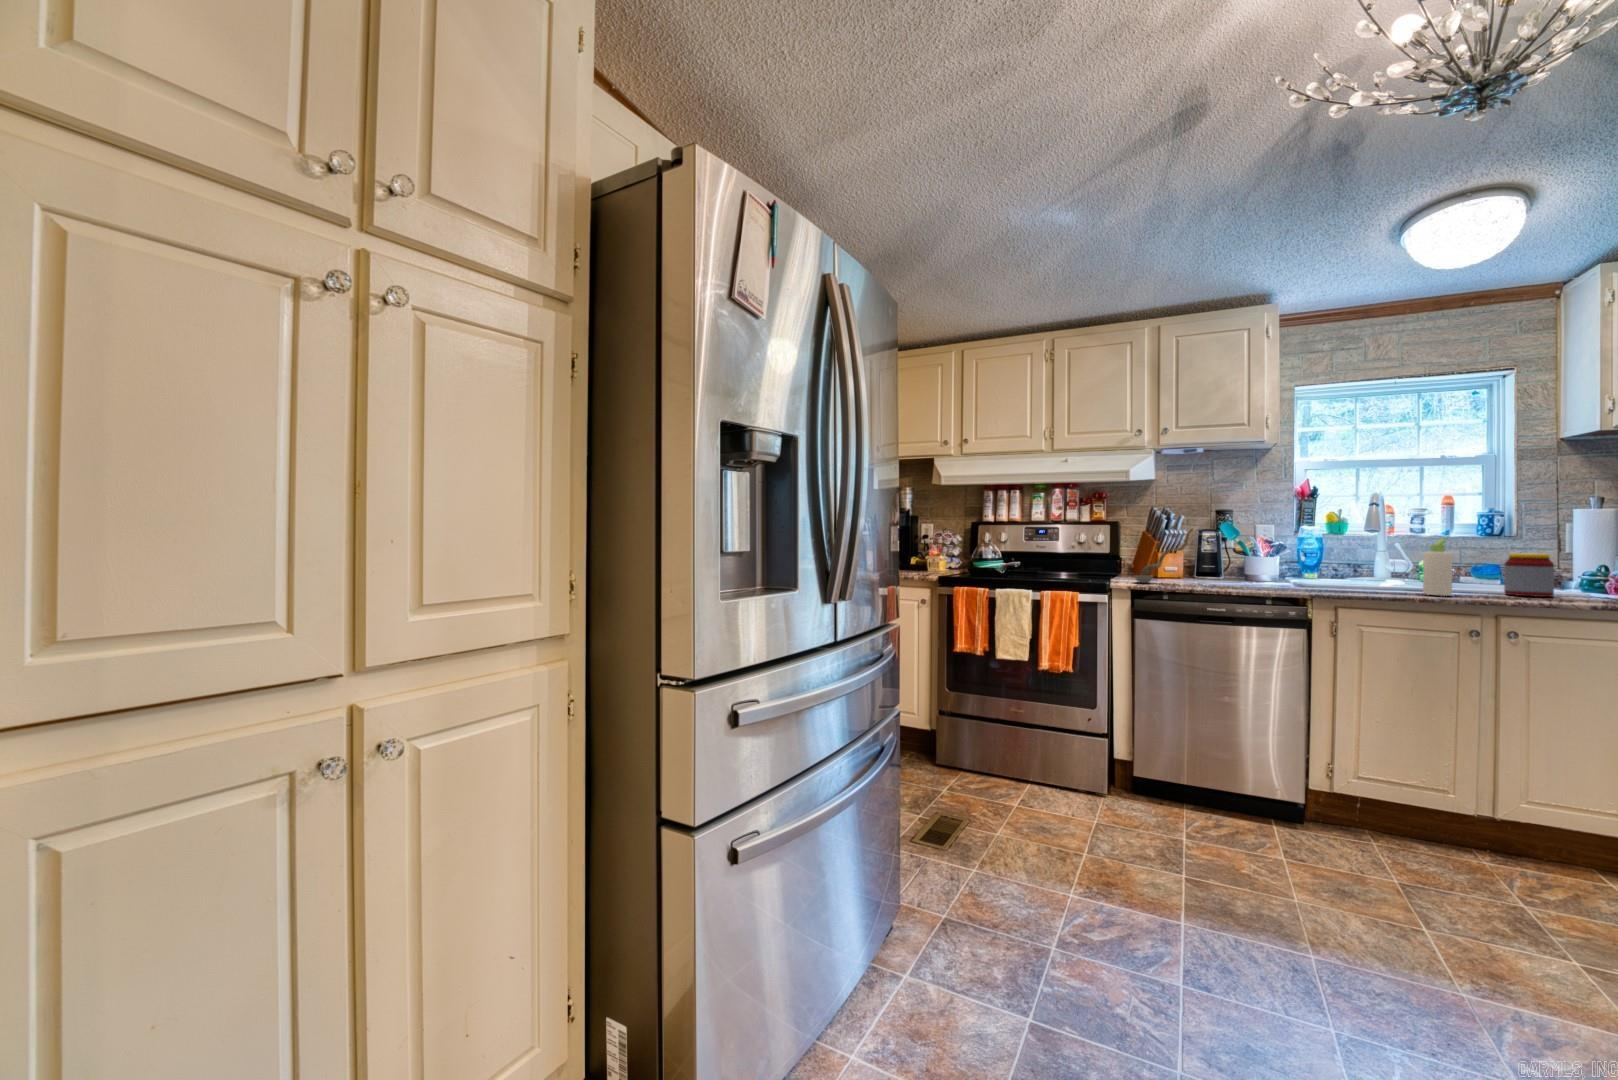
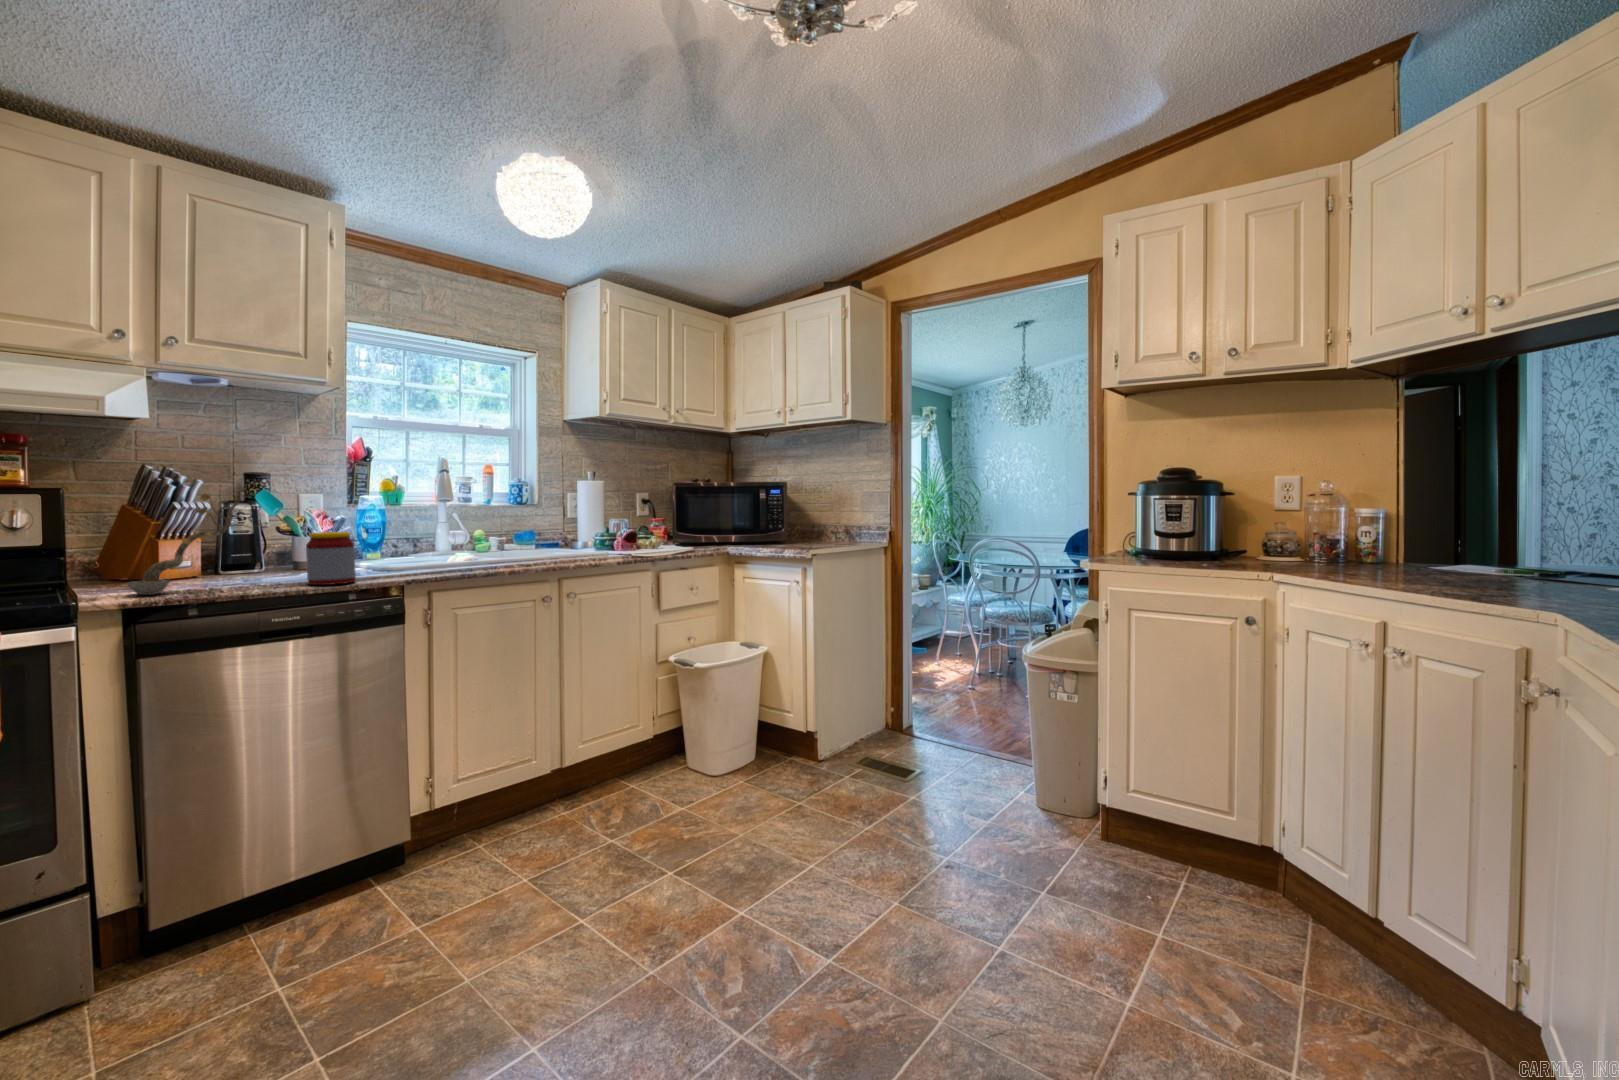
bottle: present [1423,536,1453,596] -> none [507,507,532,569]
jar: present [1504,553,1554,597] -> present [306,532,356,585]

